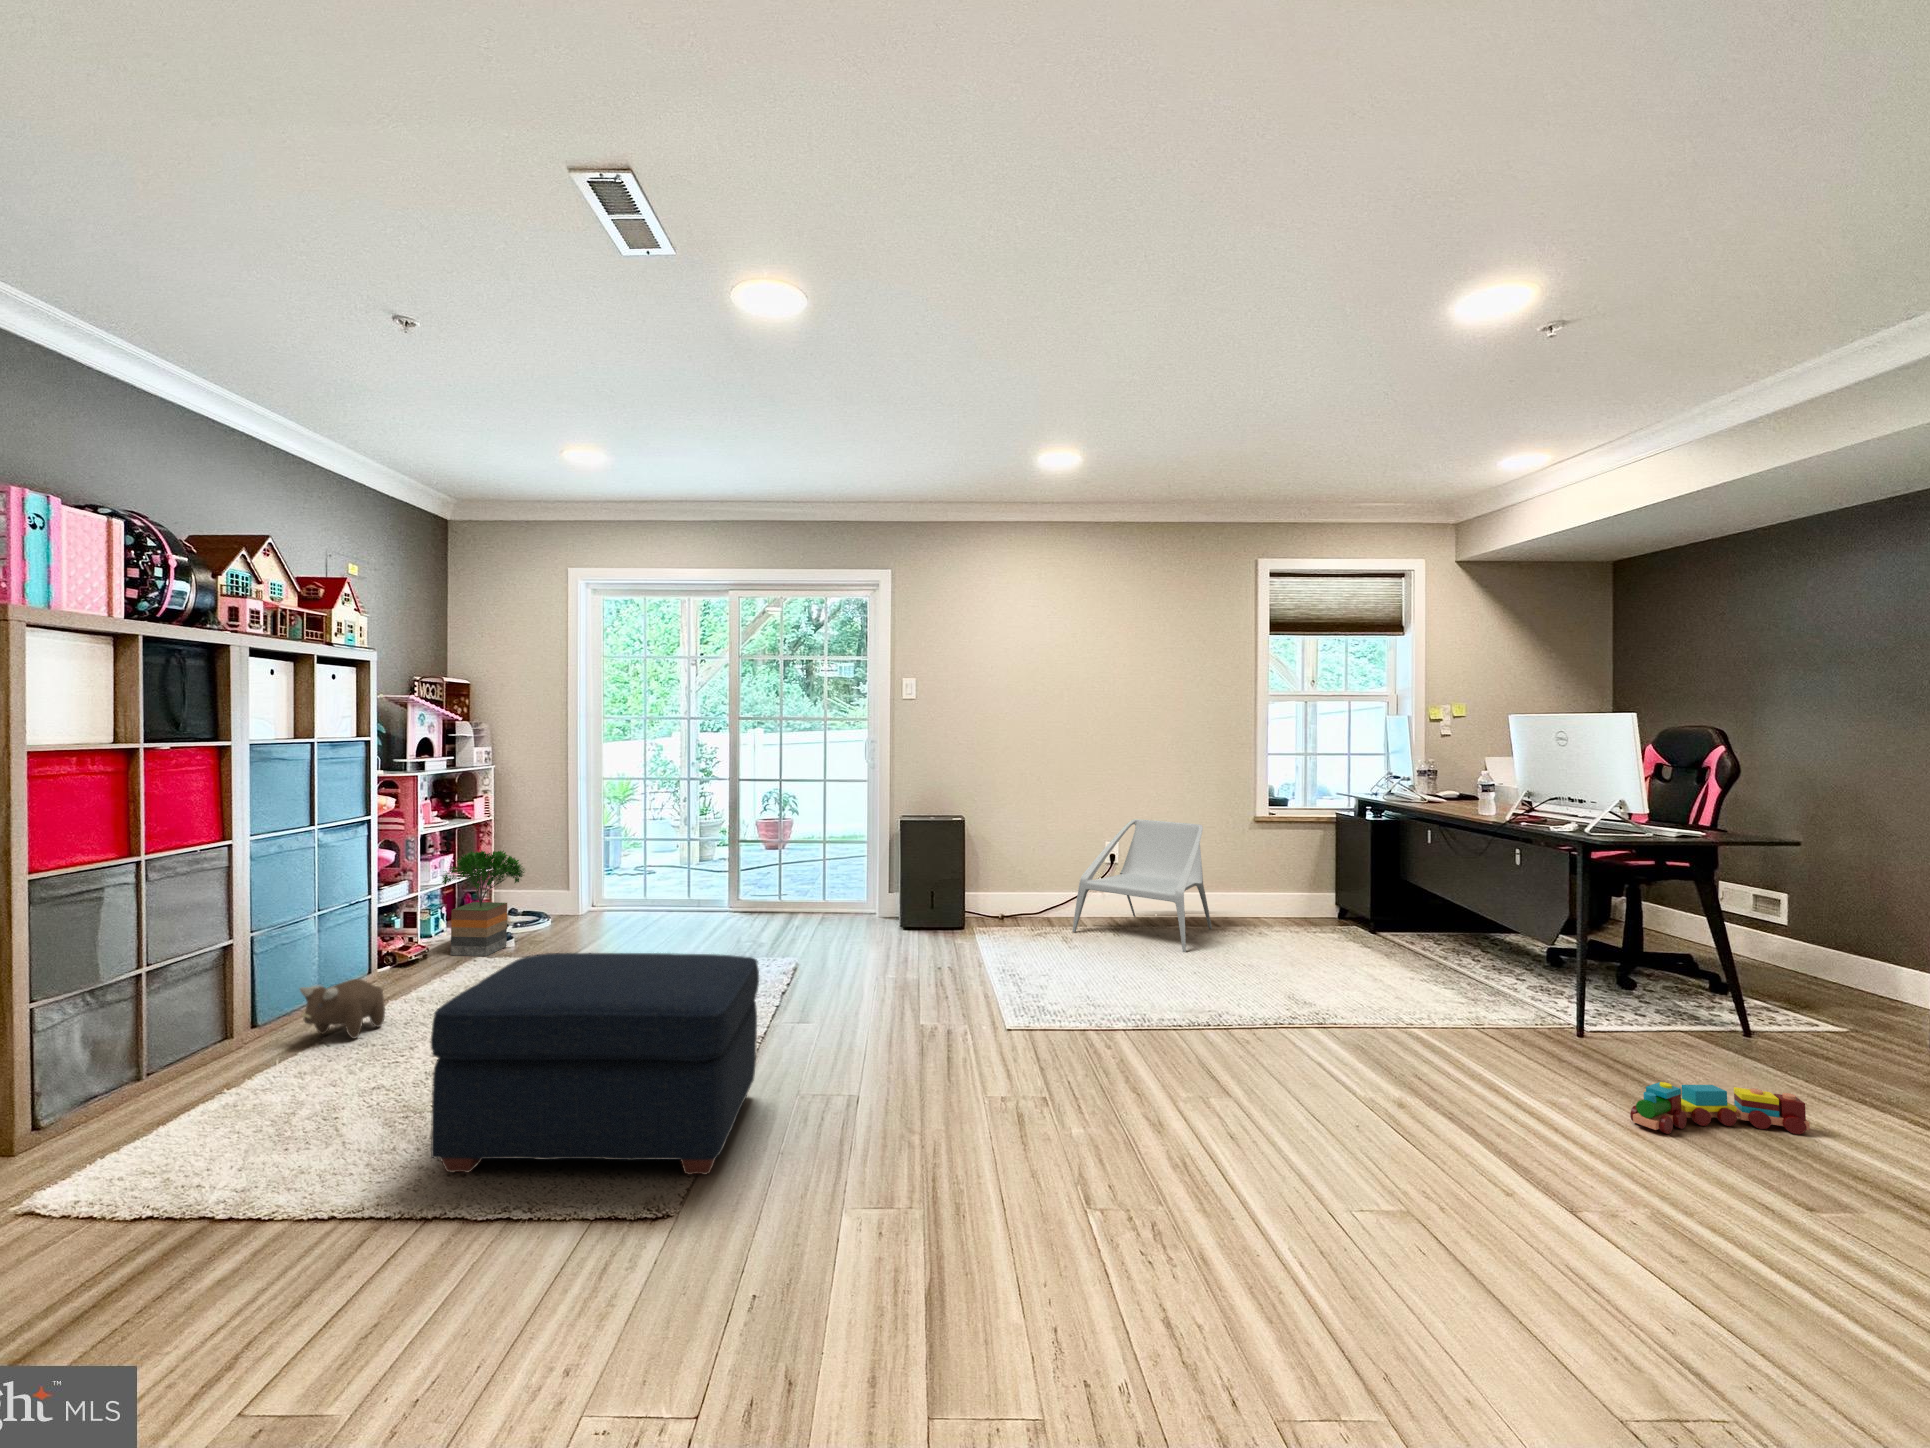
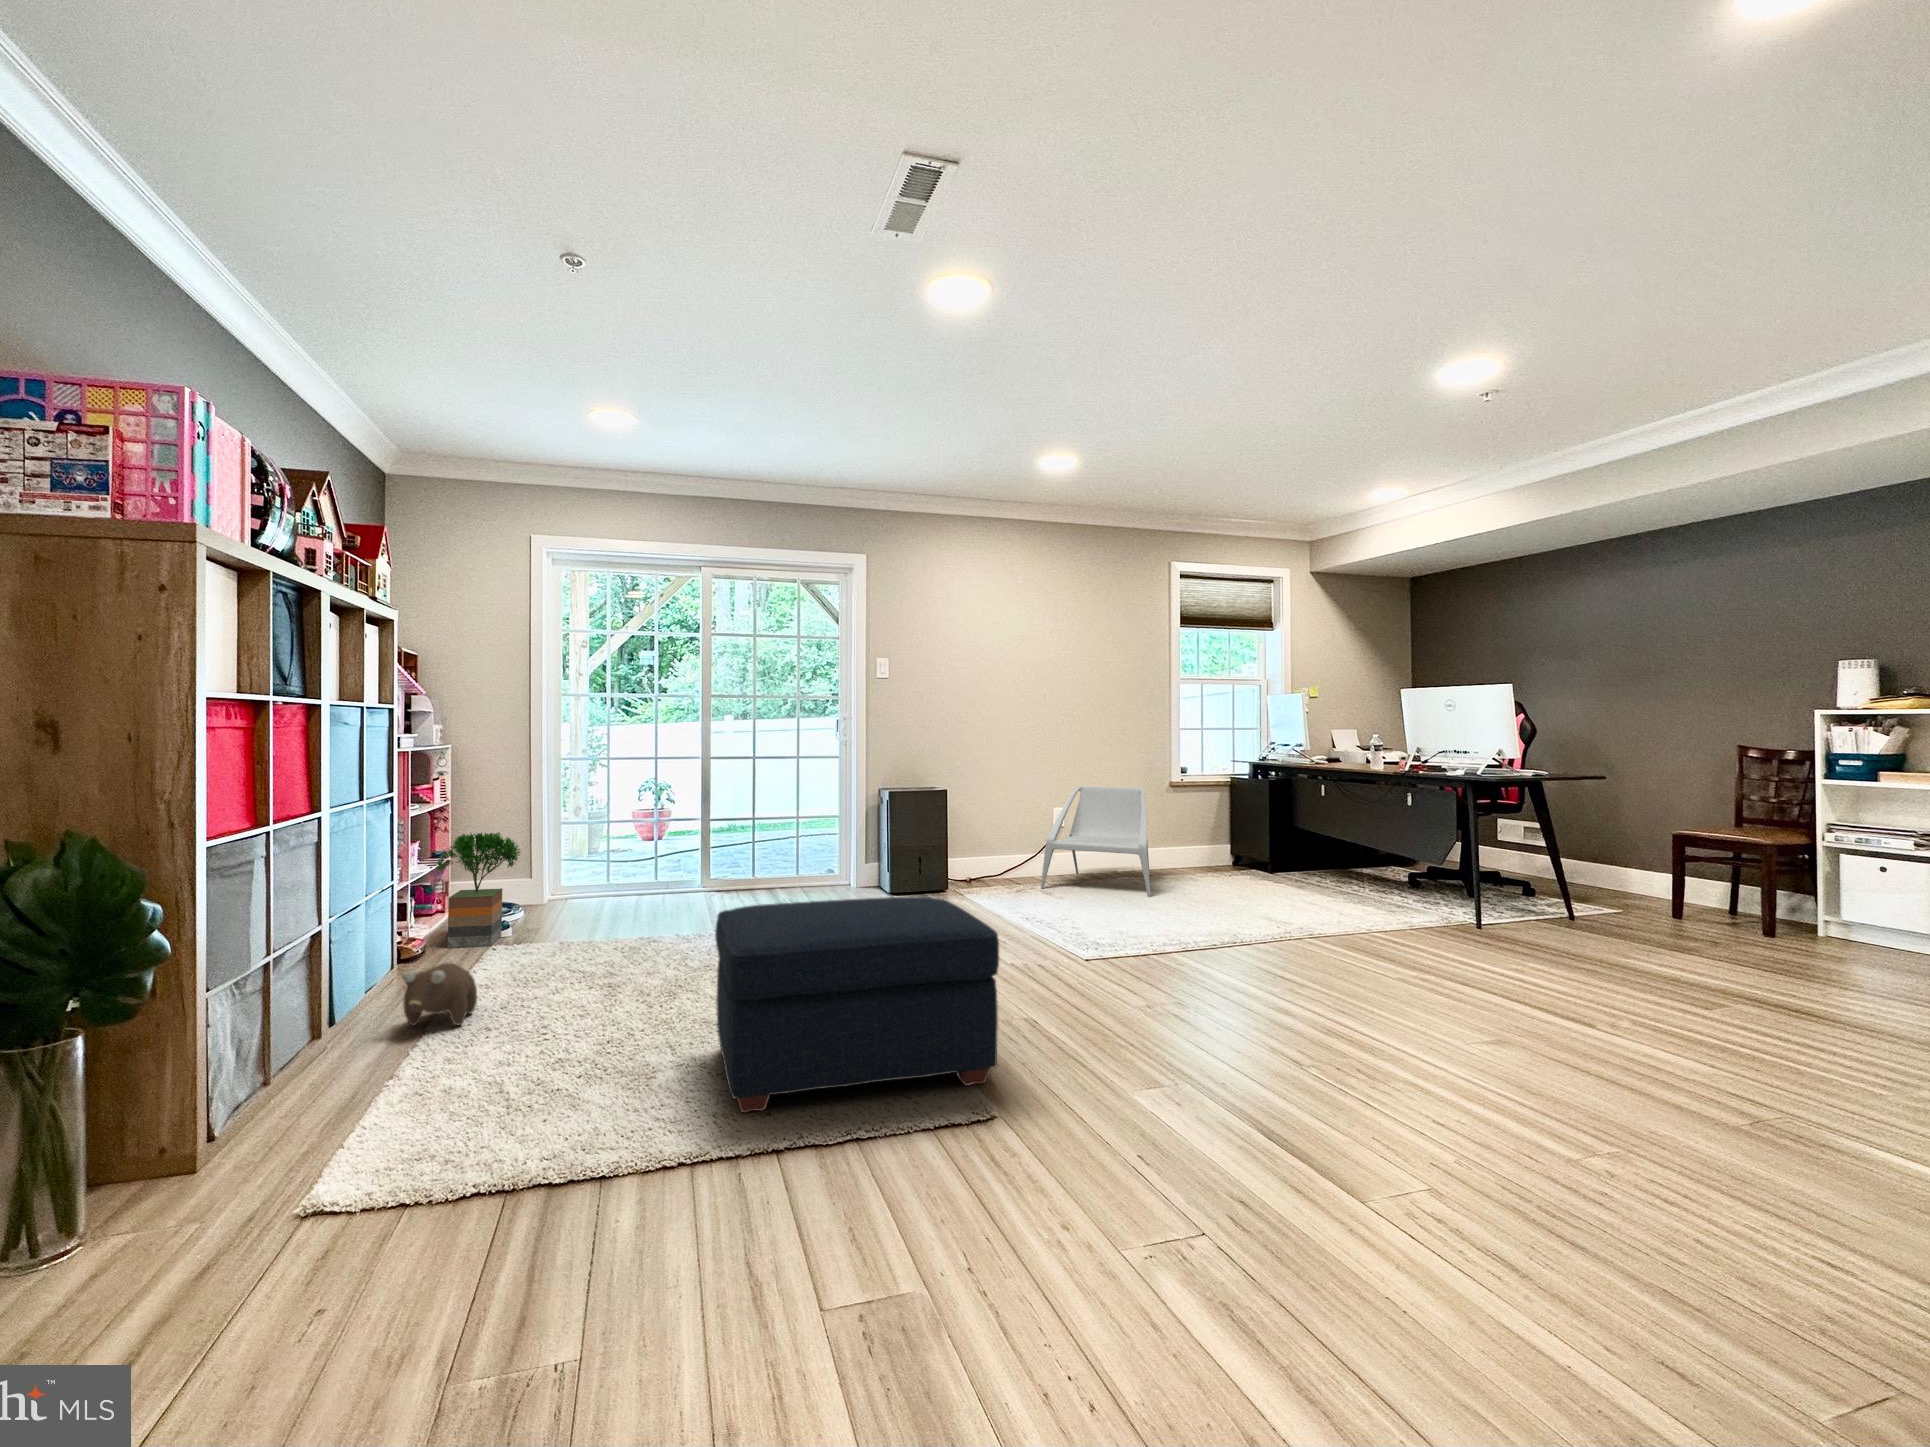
toy train: present [1630,1082,1810,1134] -> none [1567,944,1667,980]

